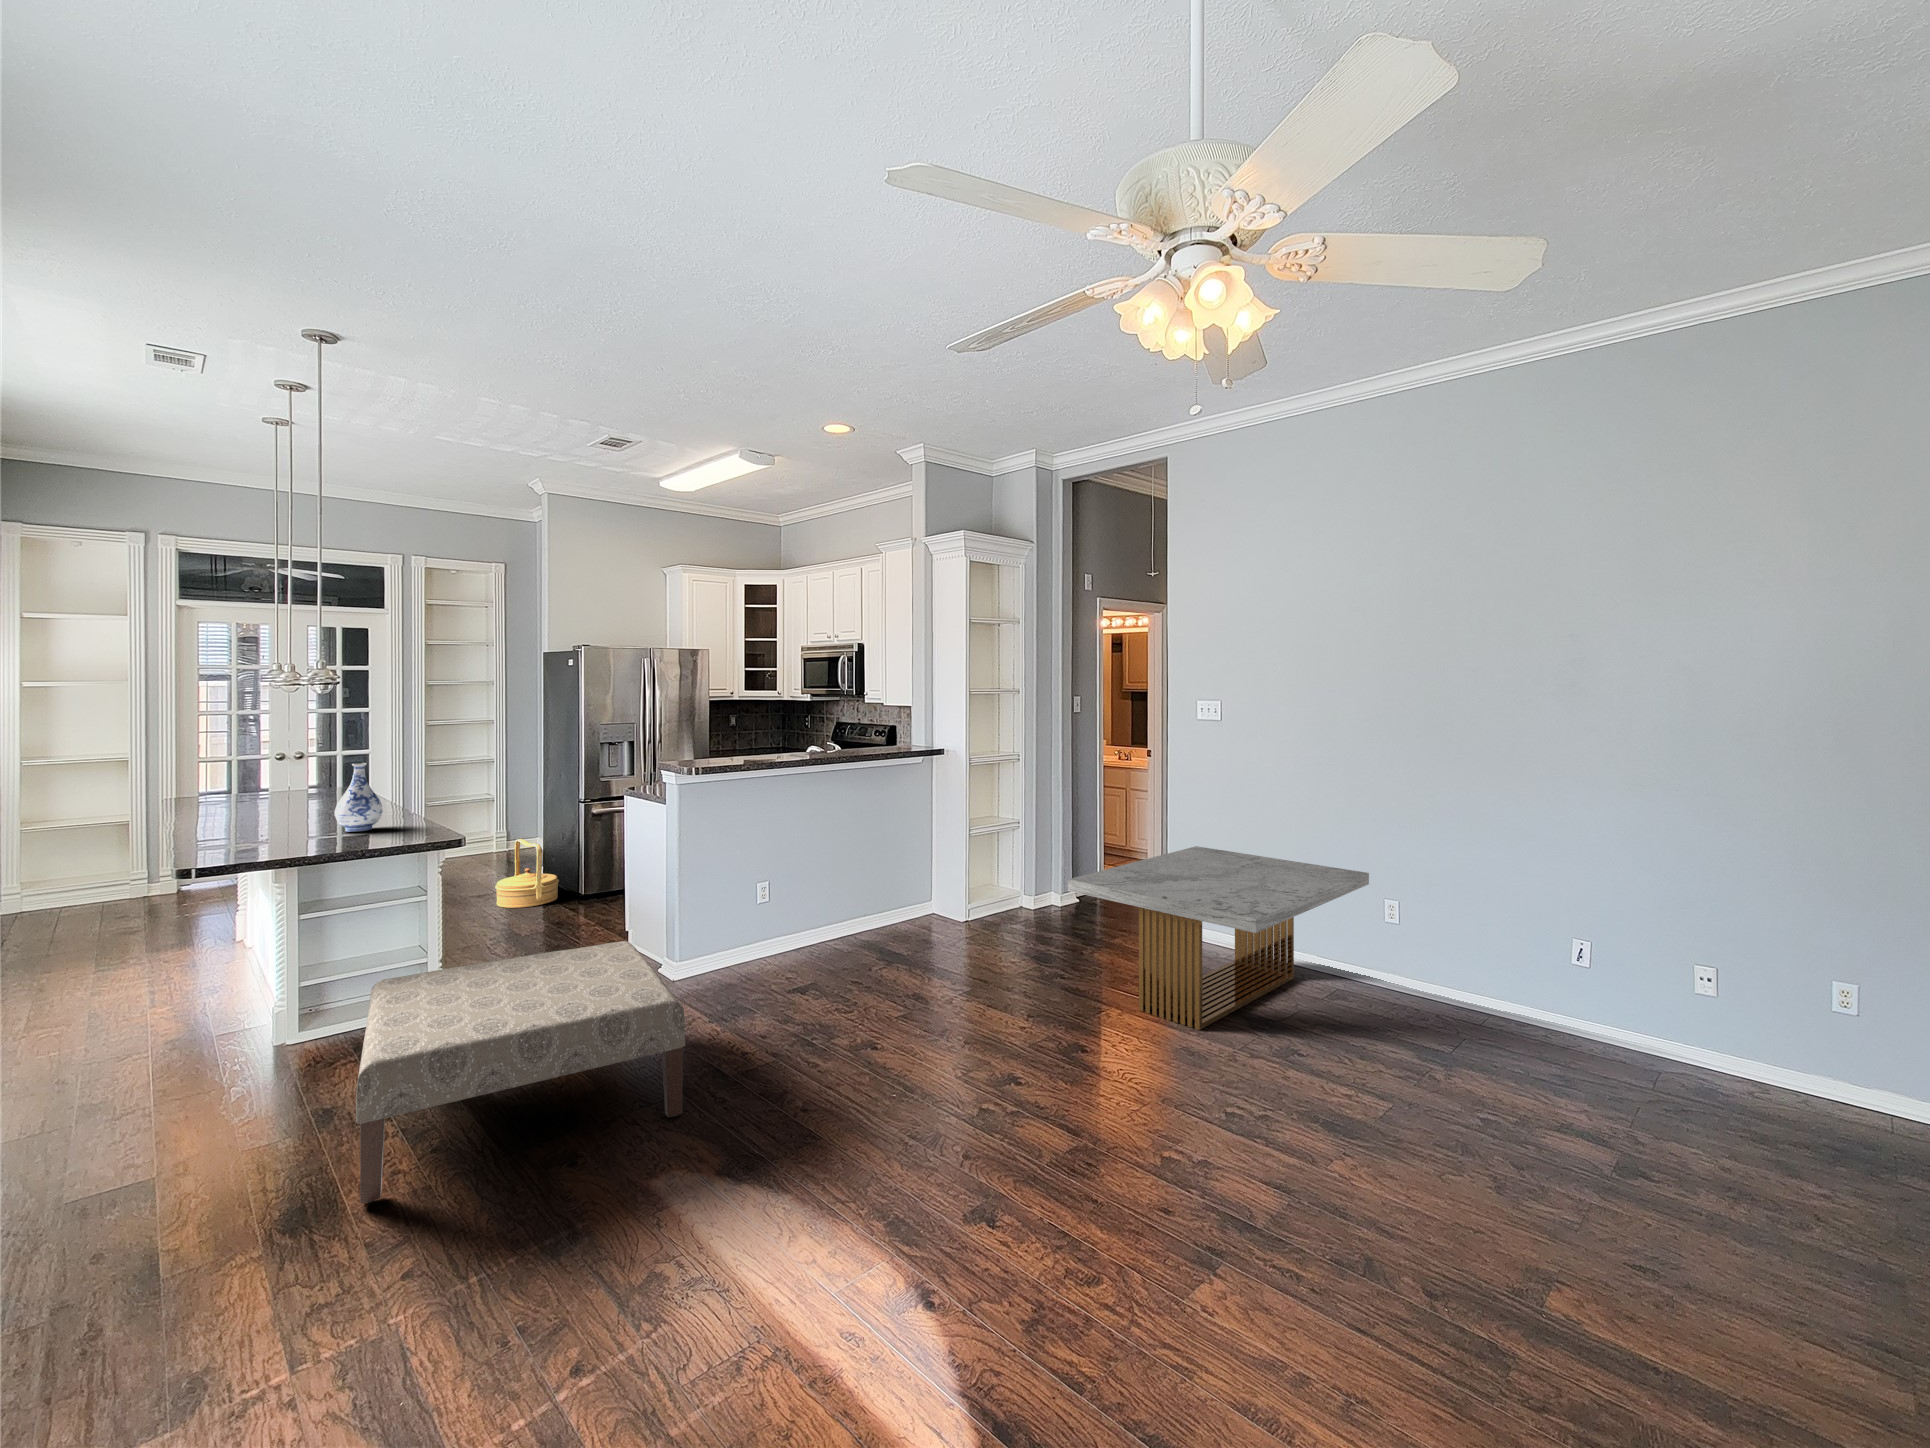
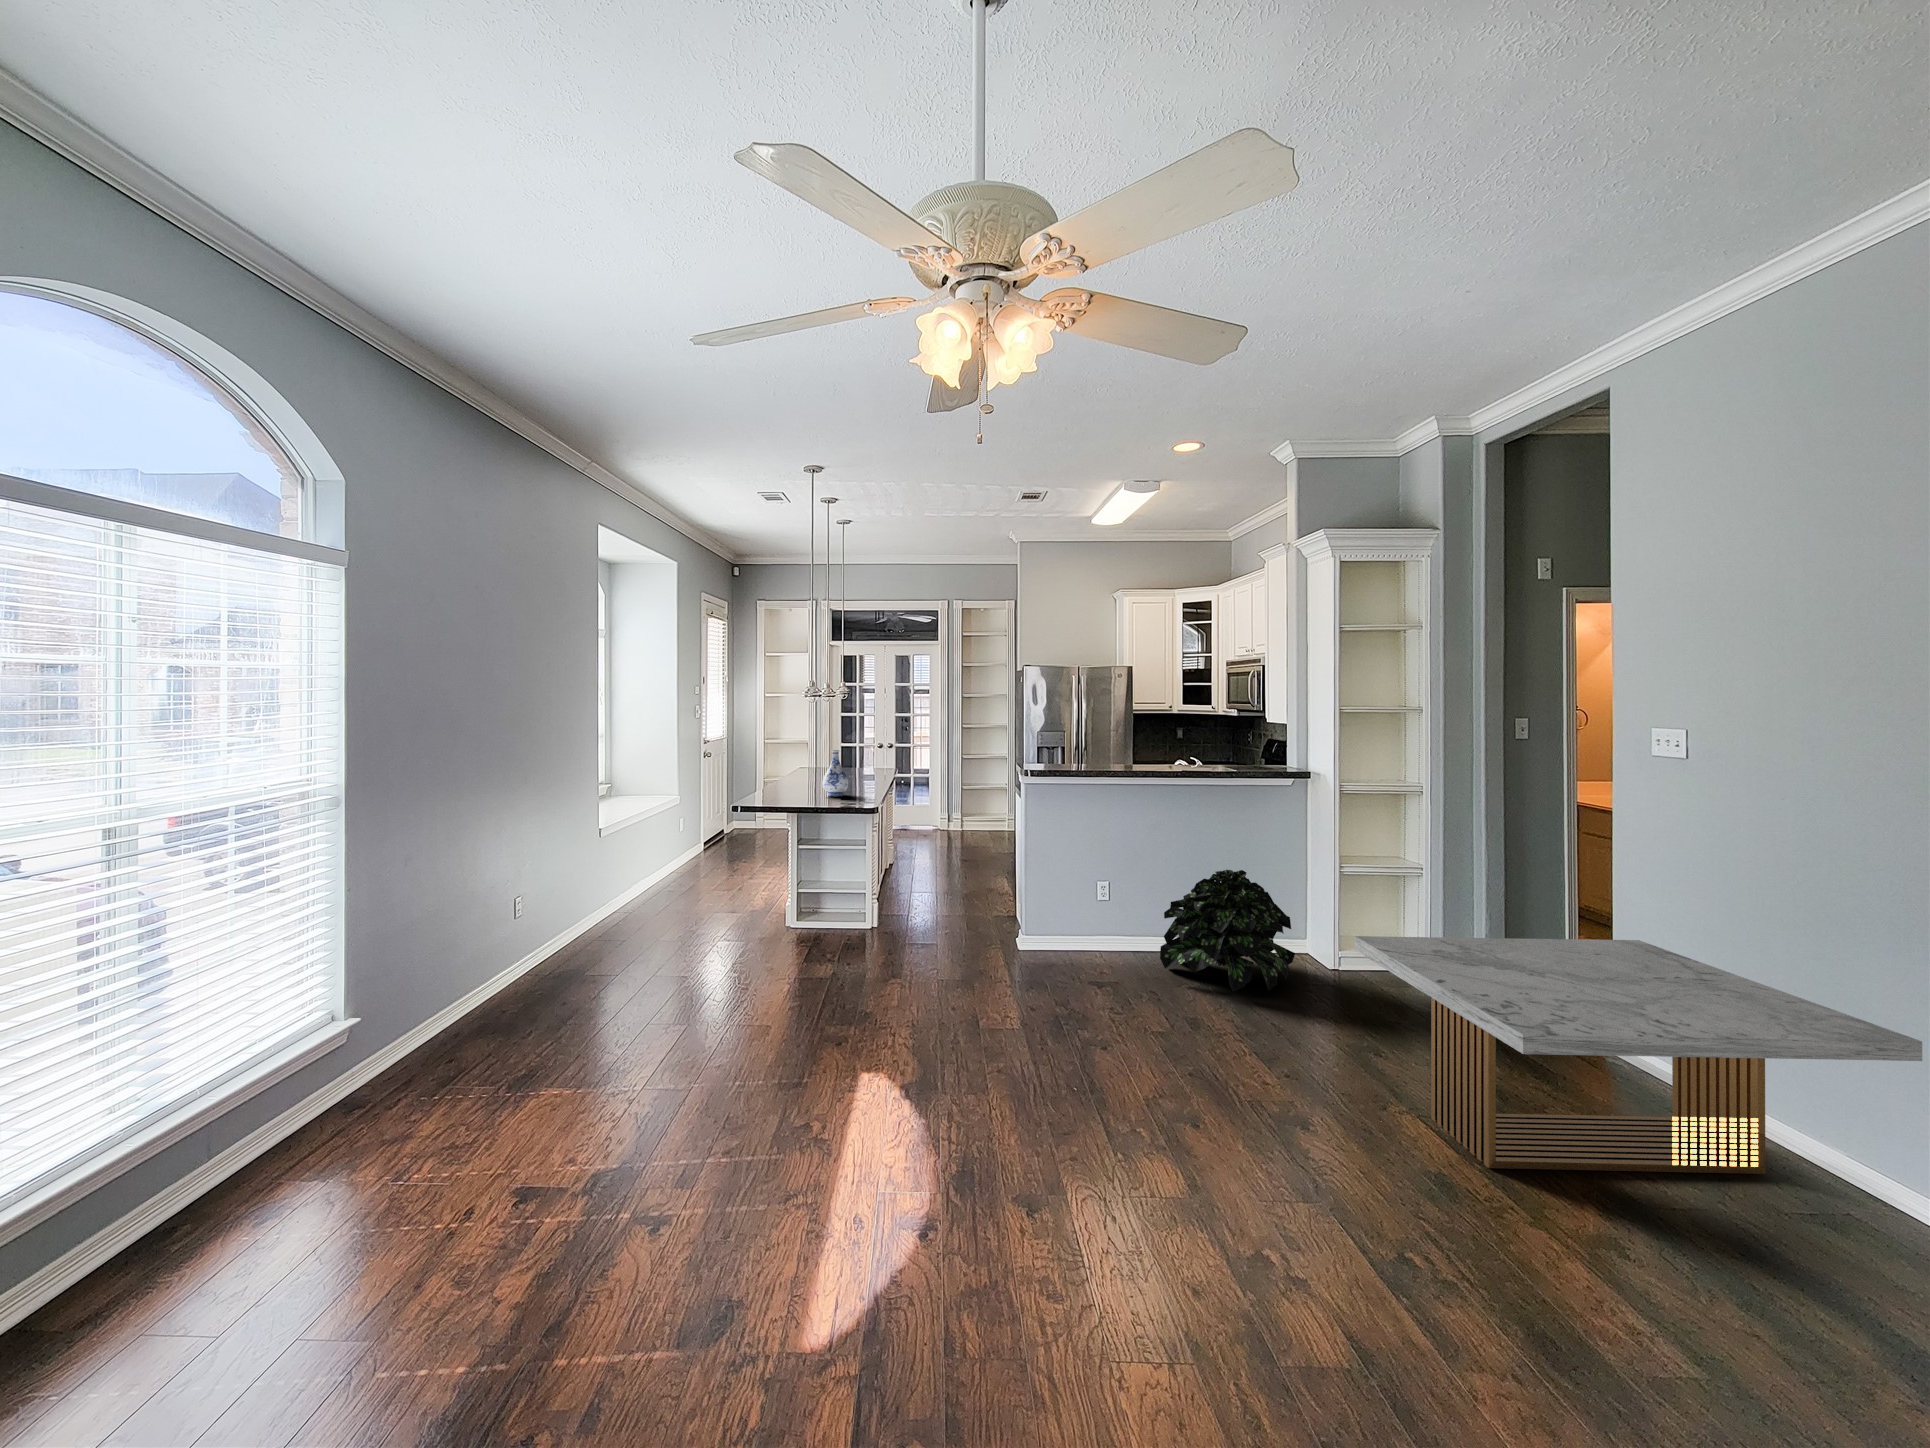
woven basket: present [495,839,559,908] -> none [965,819,1010,874]
potted plant: none [836,844,953,959] -> present [1160,870,1295,992]
ottoman: present [356,941,685,1203] -> none [731,894,955,1042]

